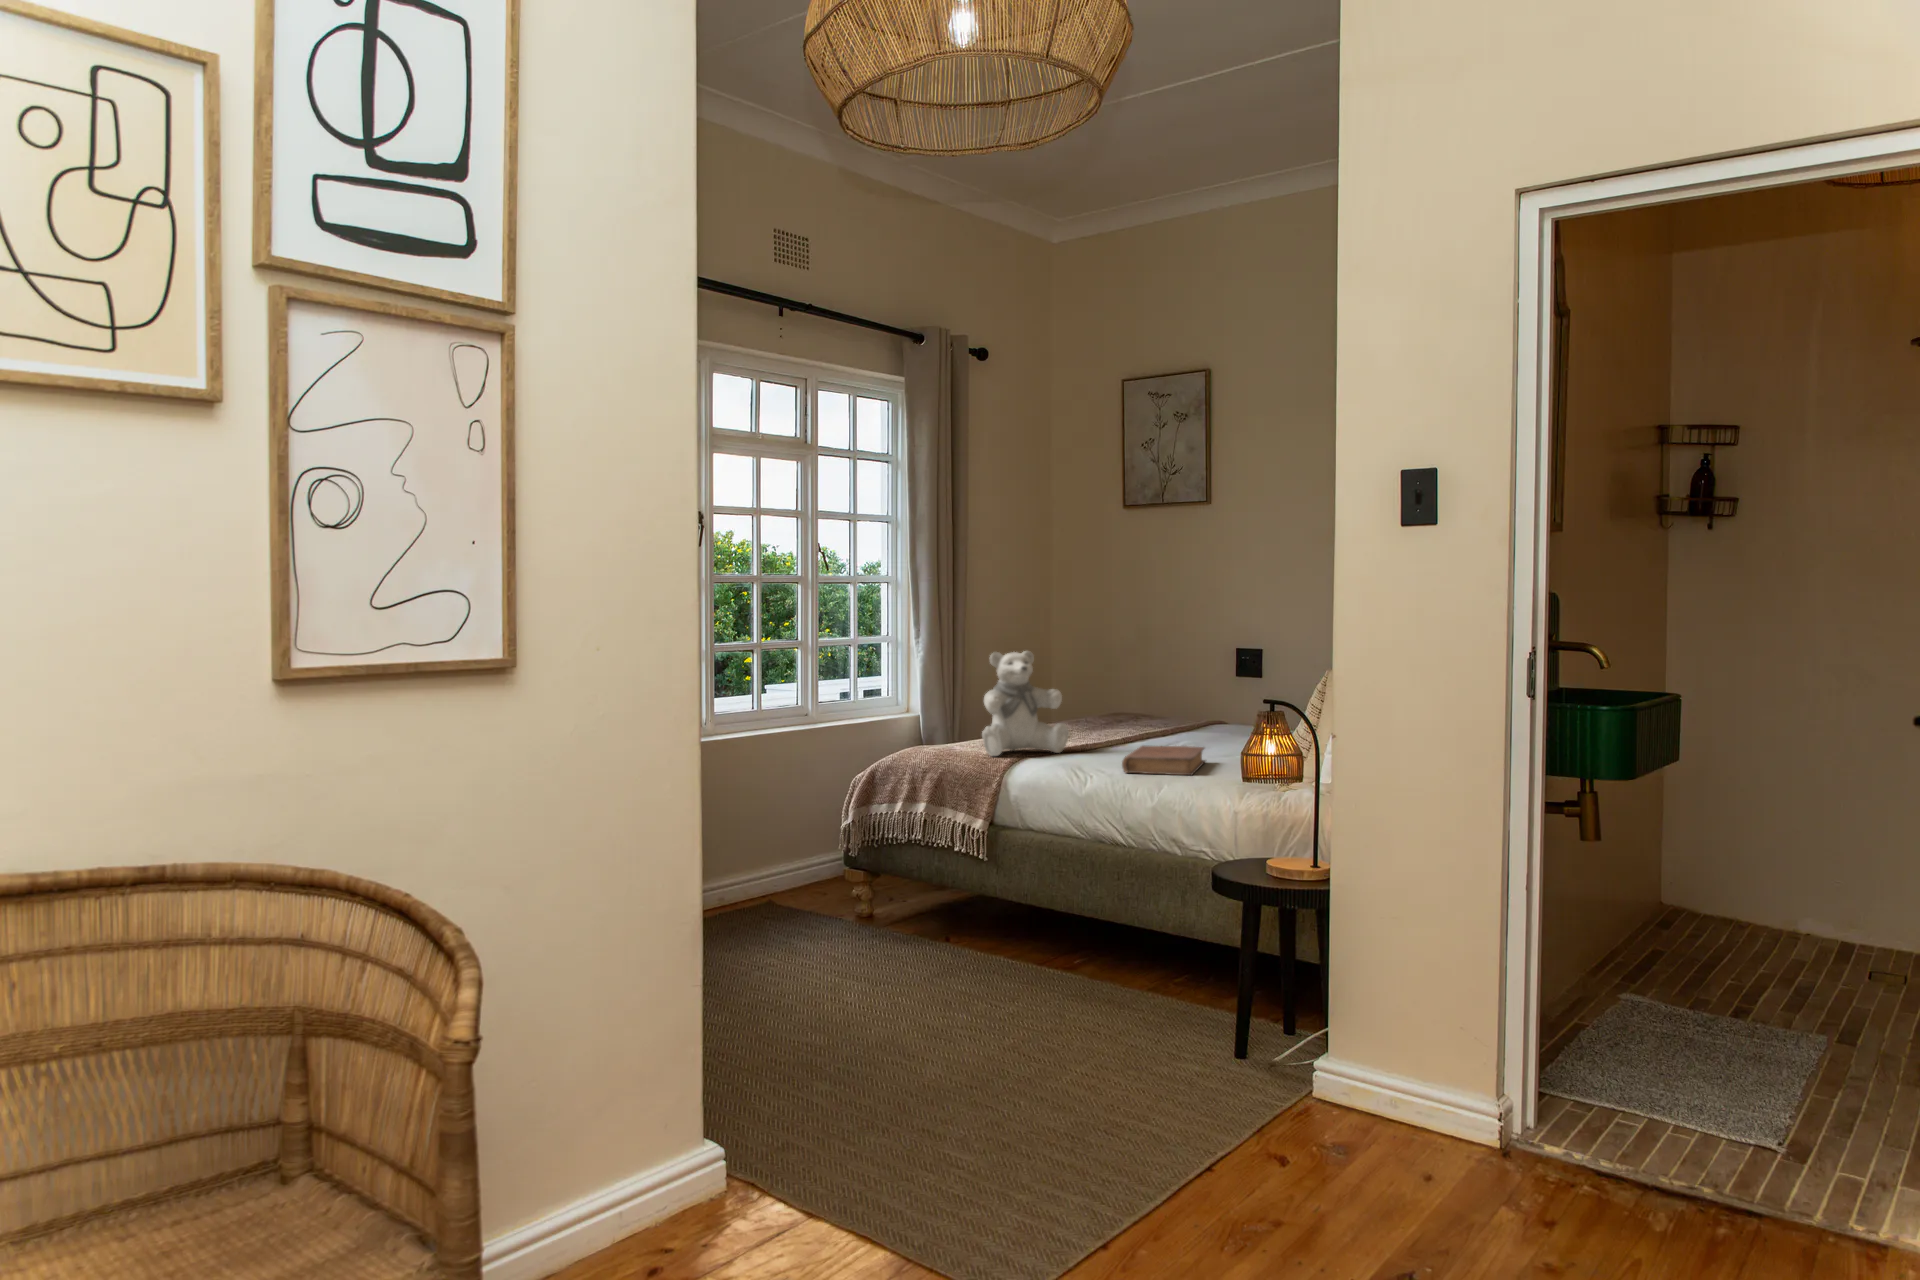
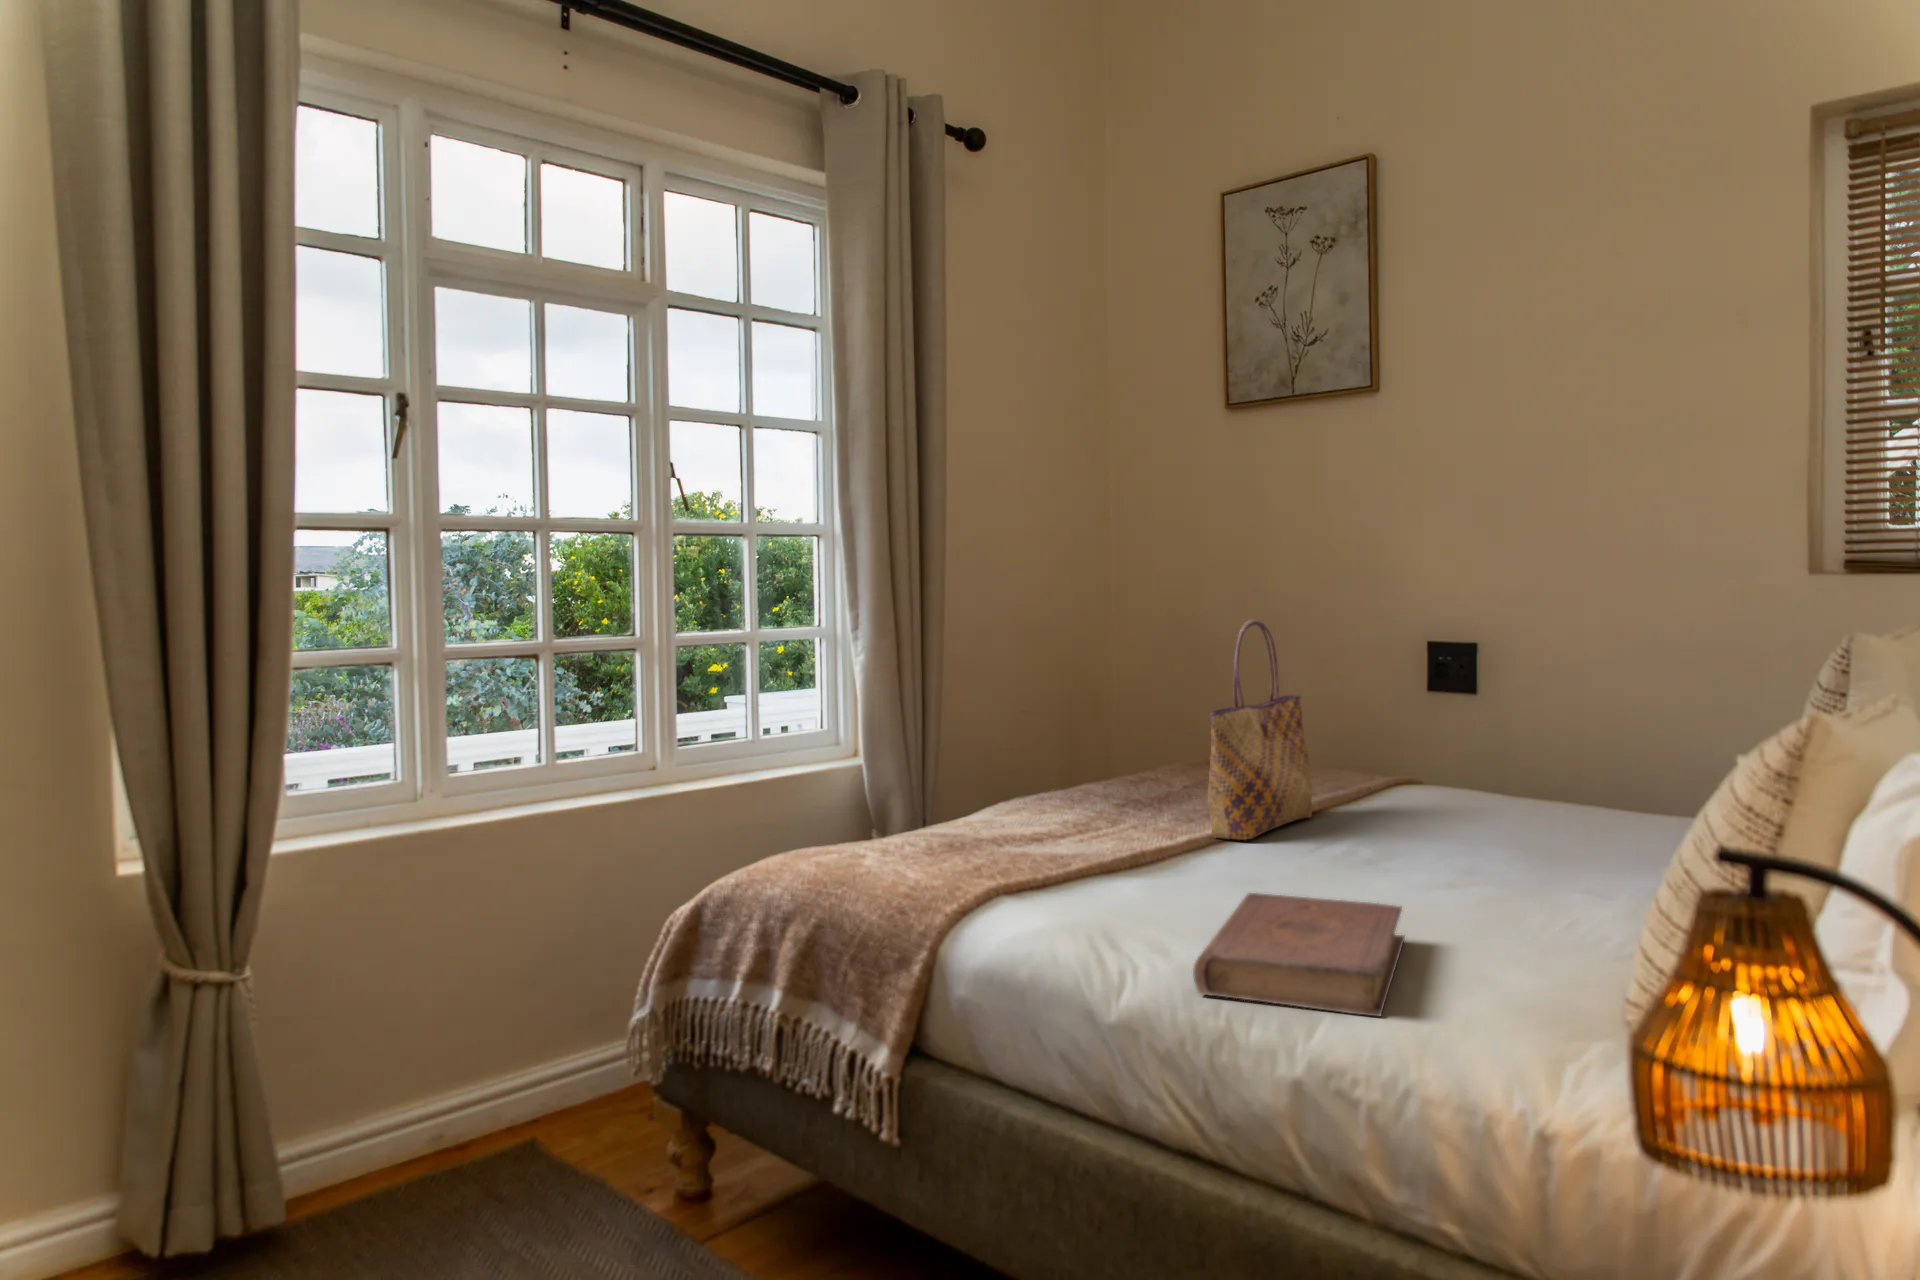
tote bag: none [1120,631,1172,740] -> present [1208,620,1312,840]
teddy bear: present [982,651,1069,756] -> none [899,665,1093,895]

